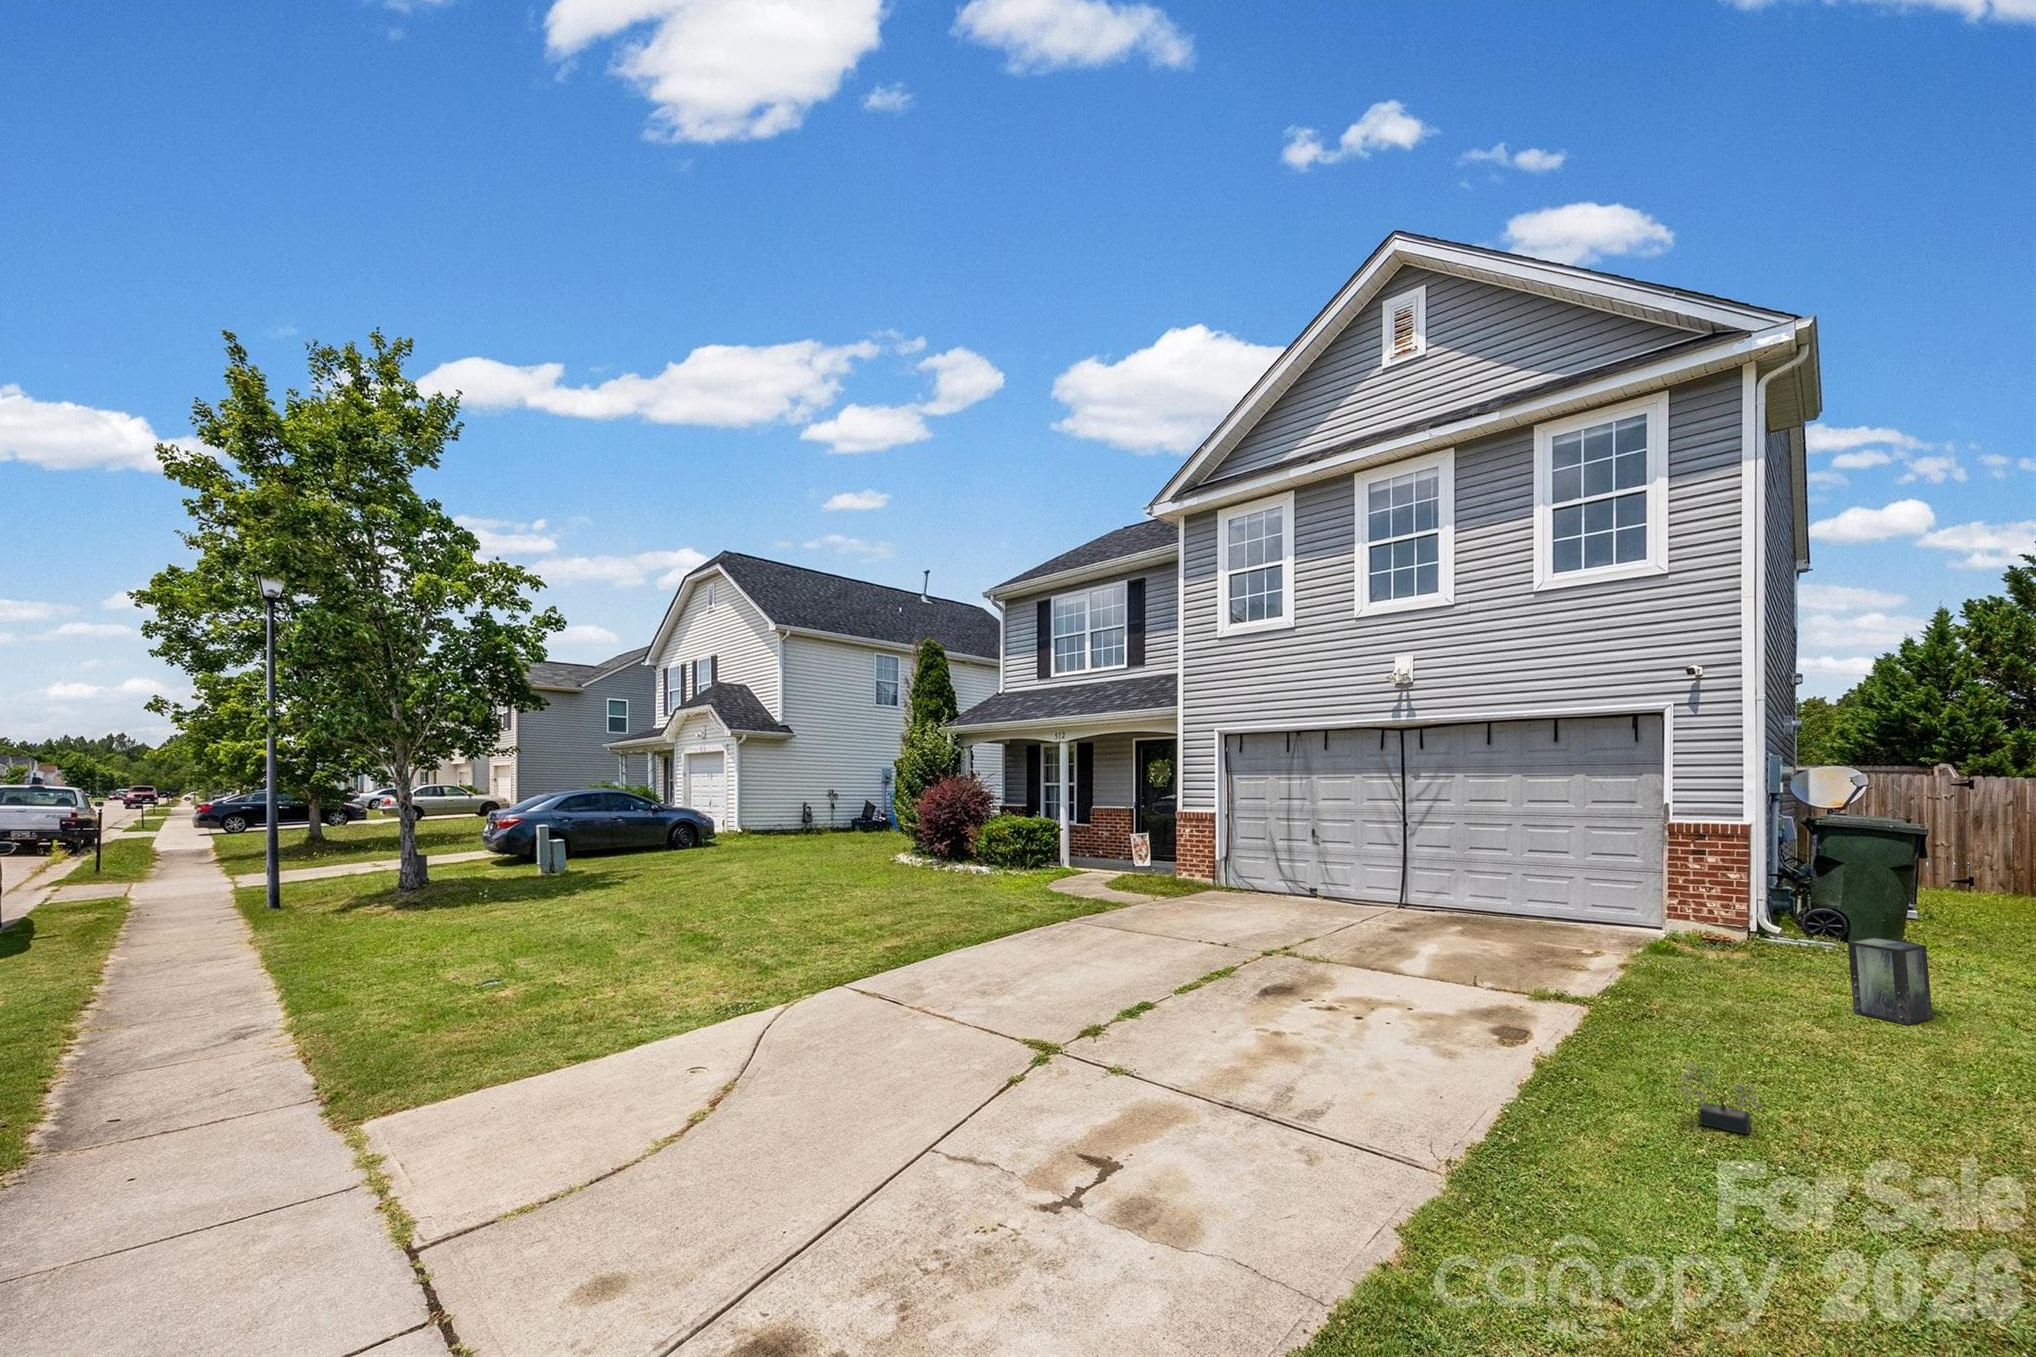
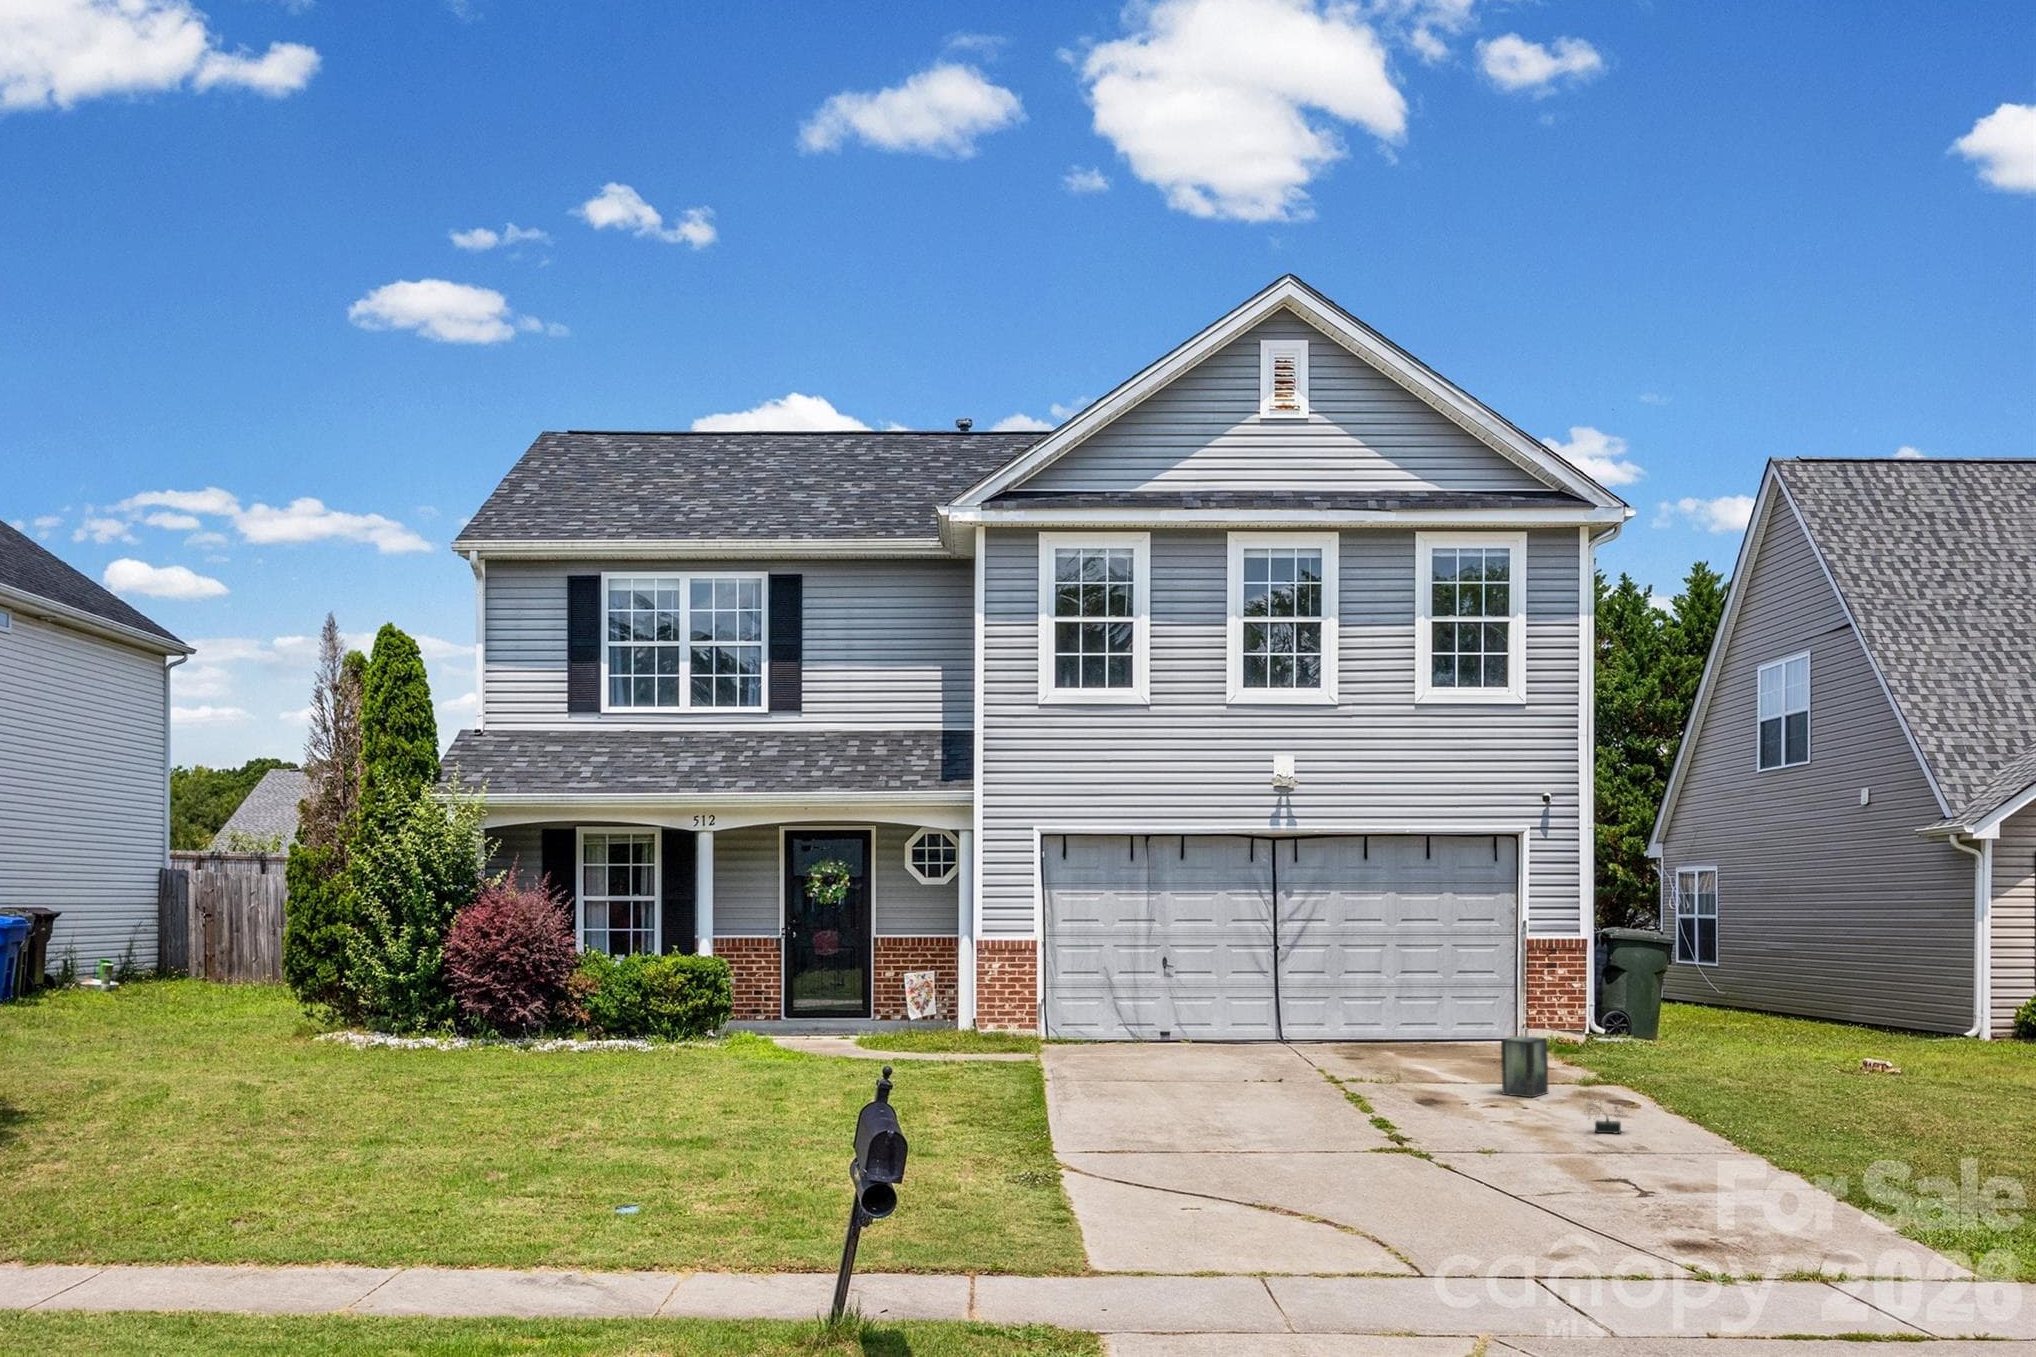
storage box: present [1848,938,1933,1025] -> present [1501,1036,1548,1097]

